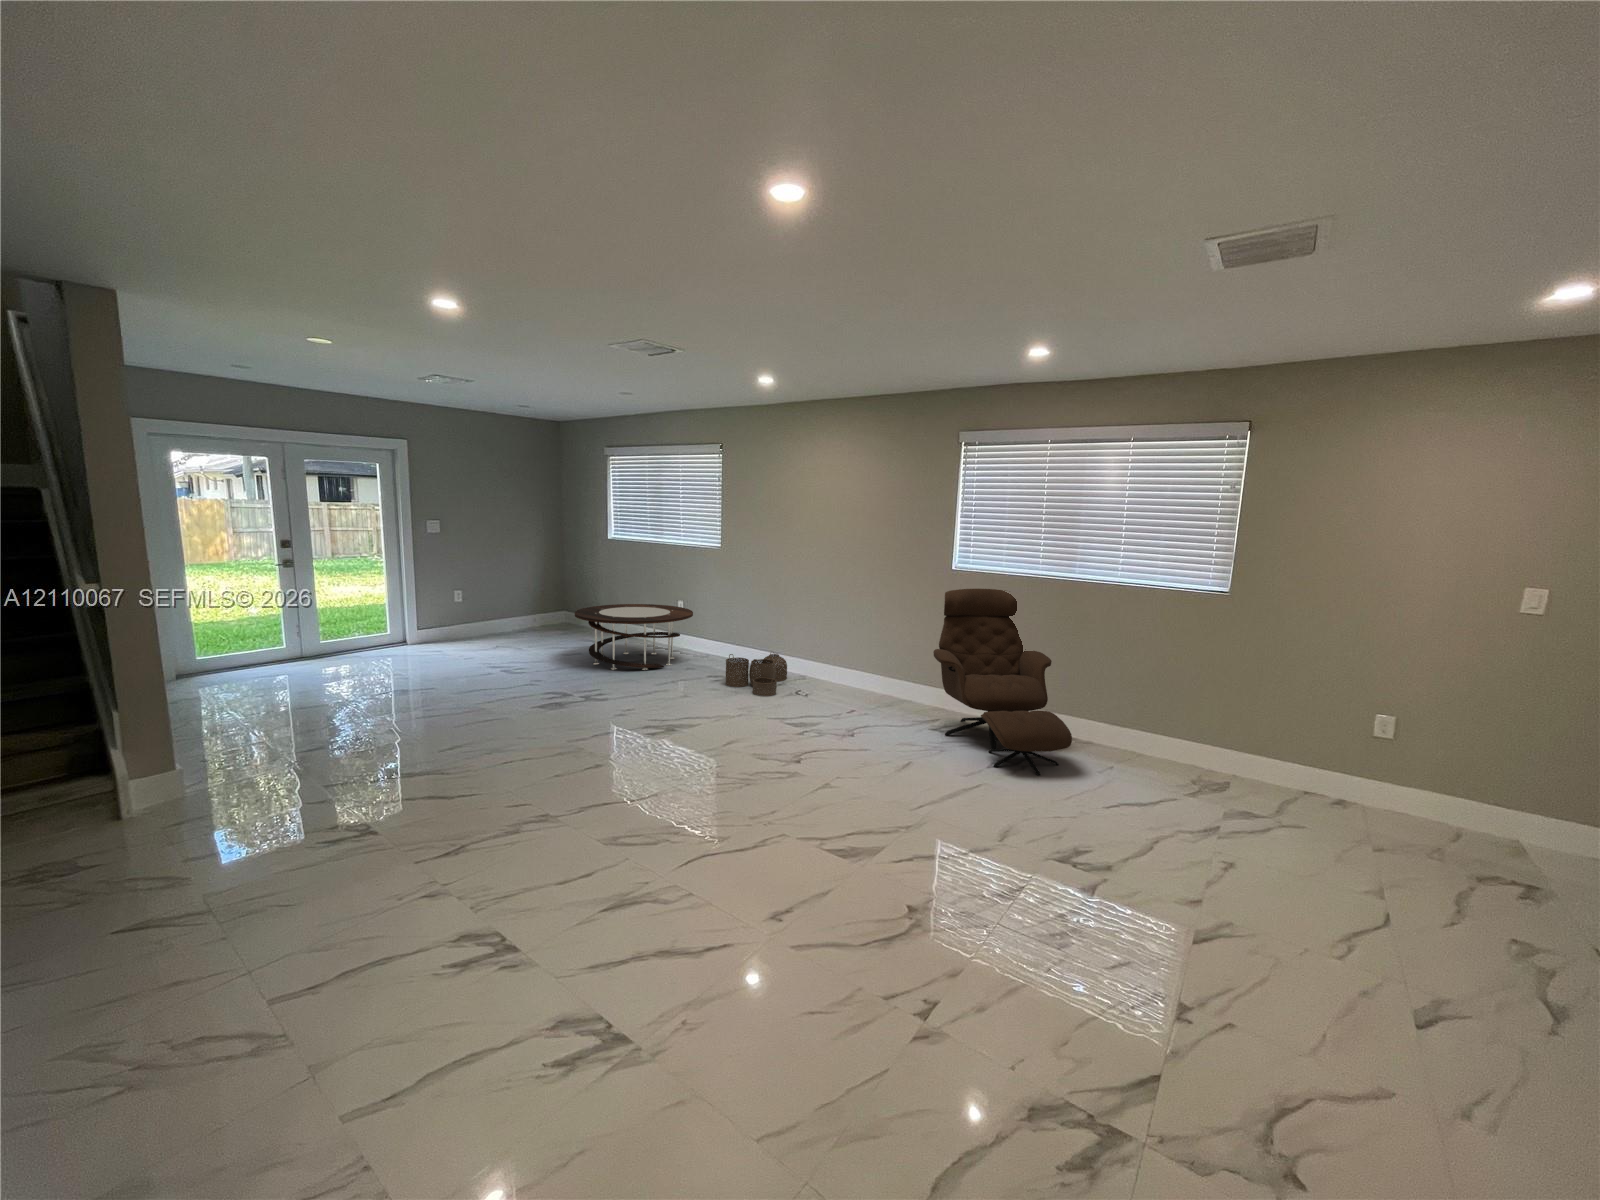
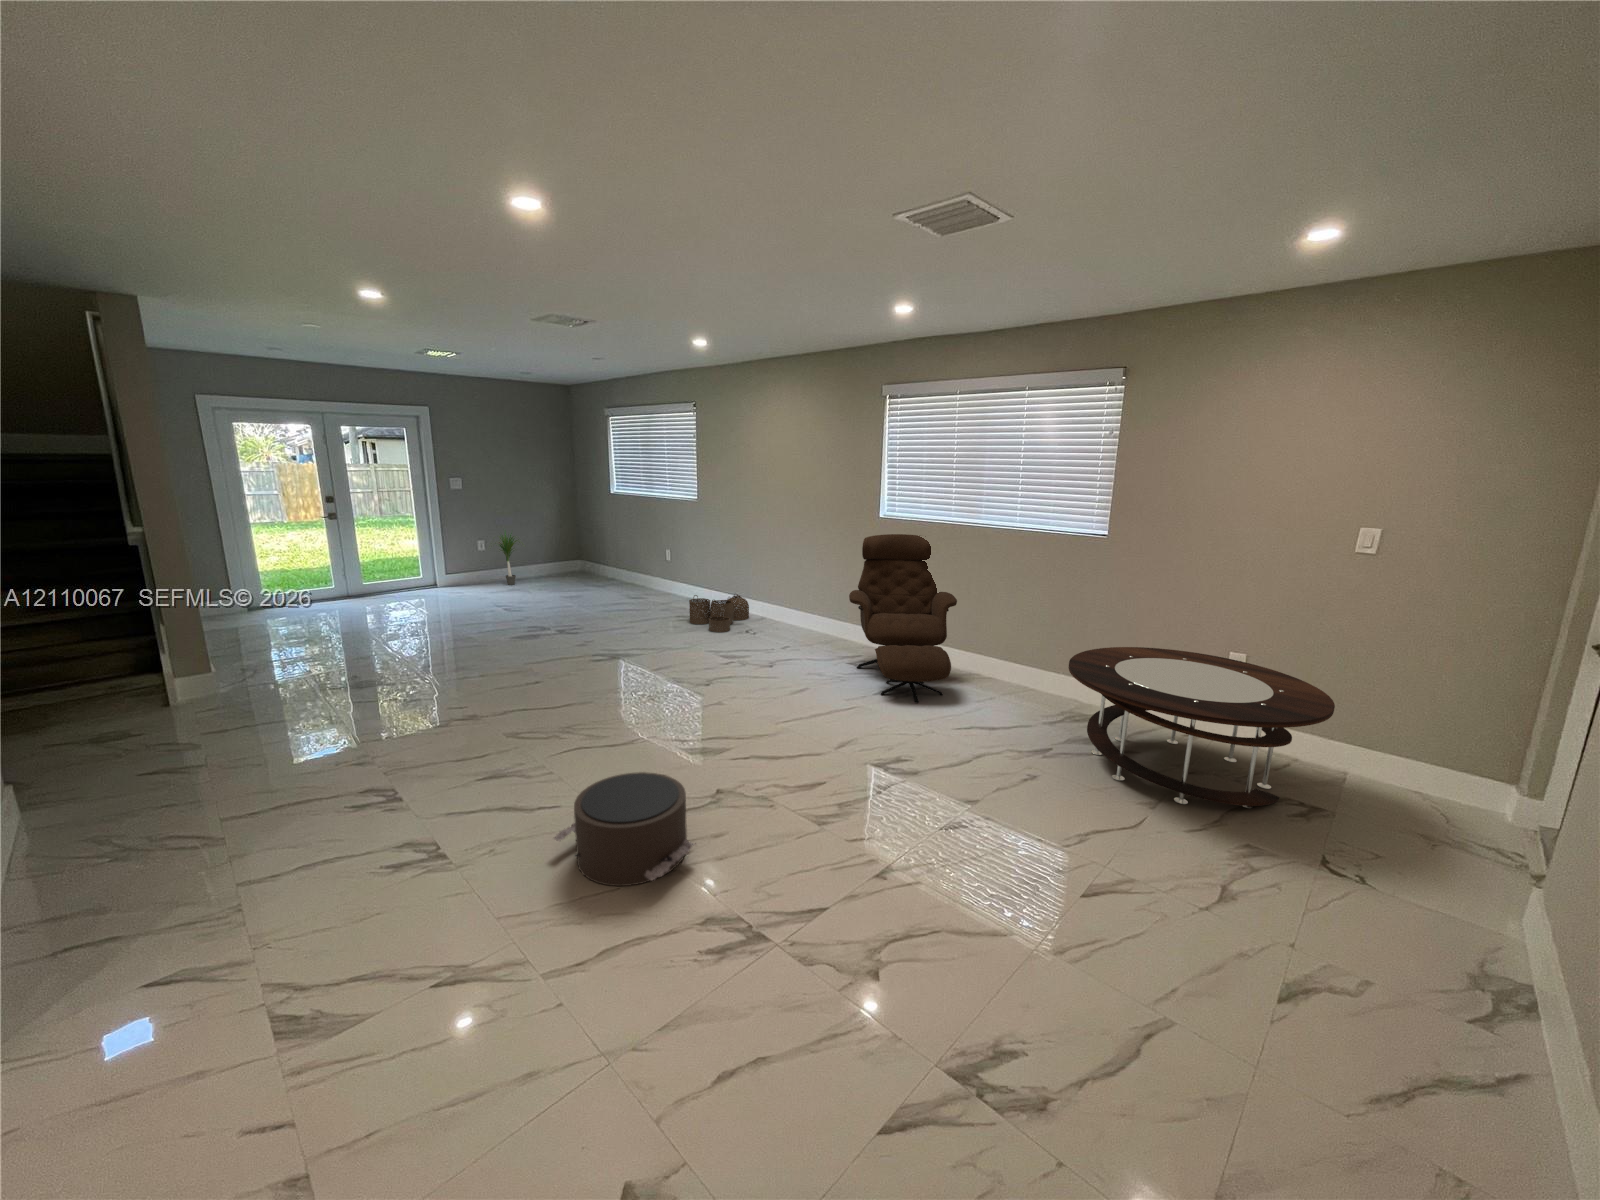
potted plant: none [464,576,512,642] -> present [498,532,517,585]
coffee table: present [575,604,693,670] -> present [1068,647,1335,808]
pouf: none [769,886,949,1044] -> present [554,772,695,886]

